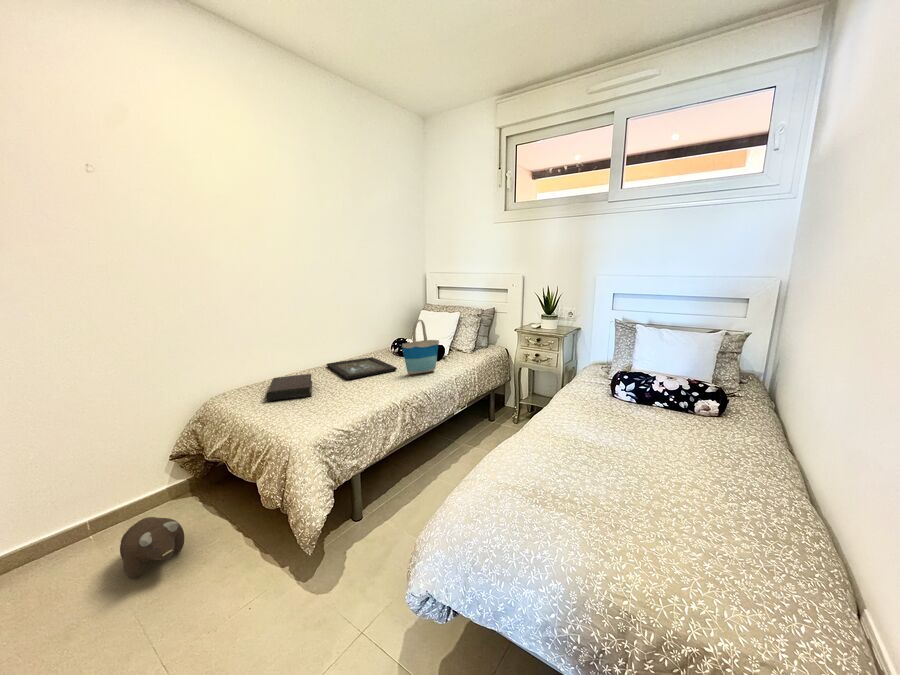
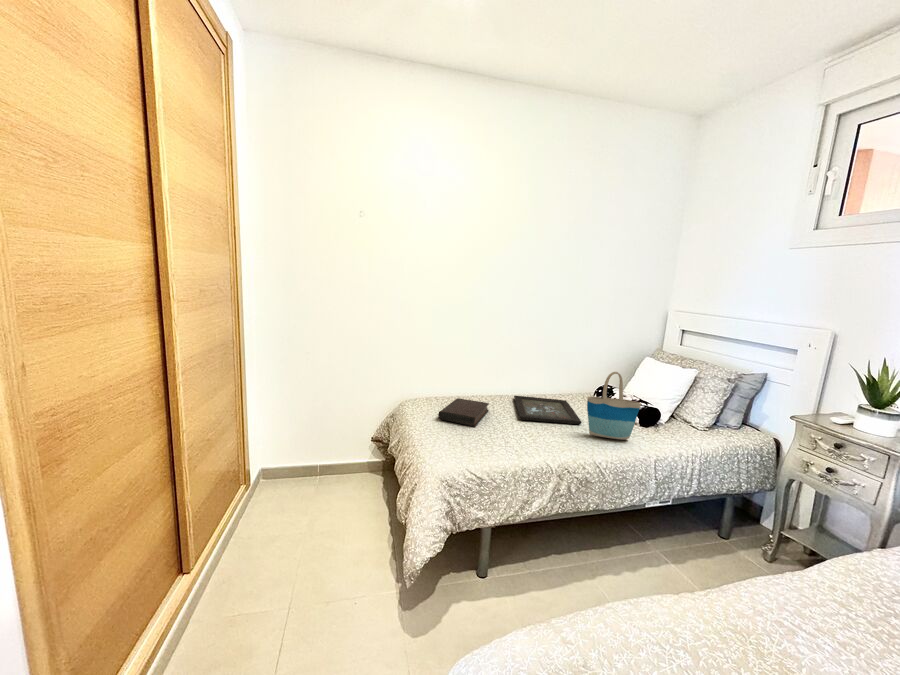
plush toy: present [120,517,185,578] -> none [316,482,356,524]

